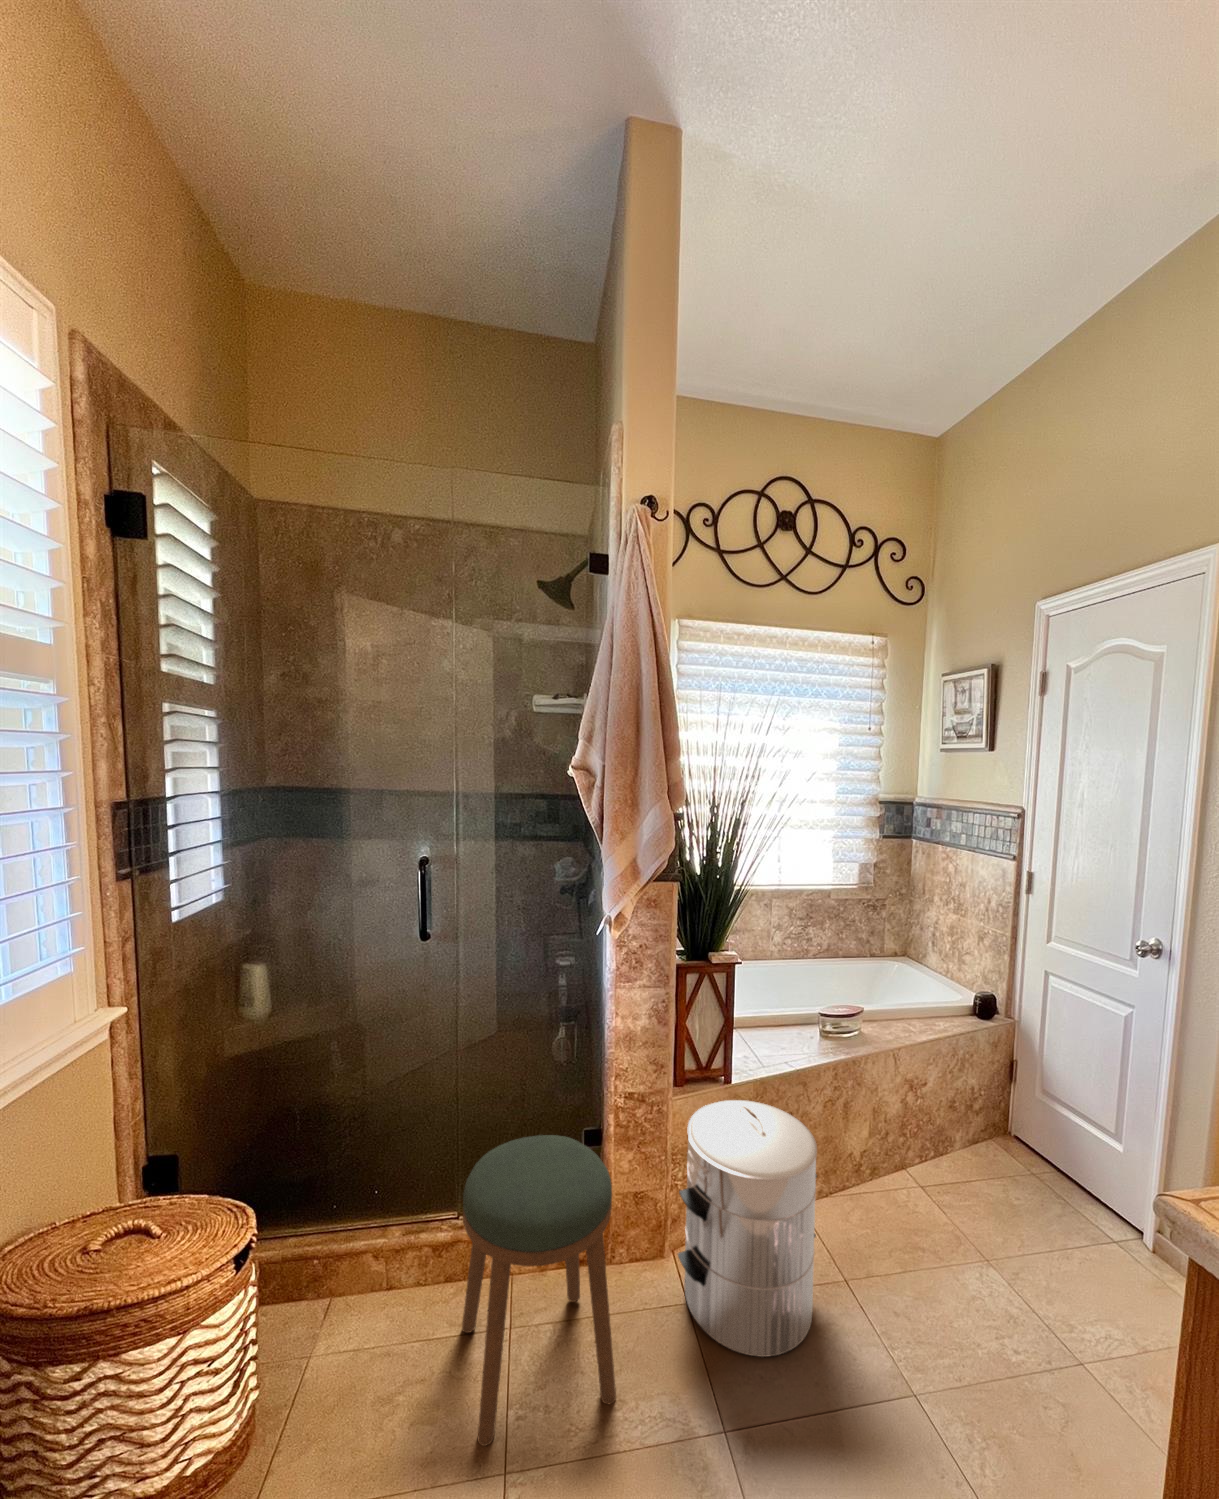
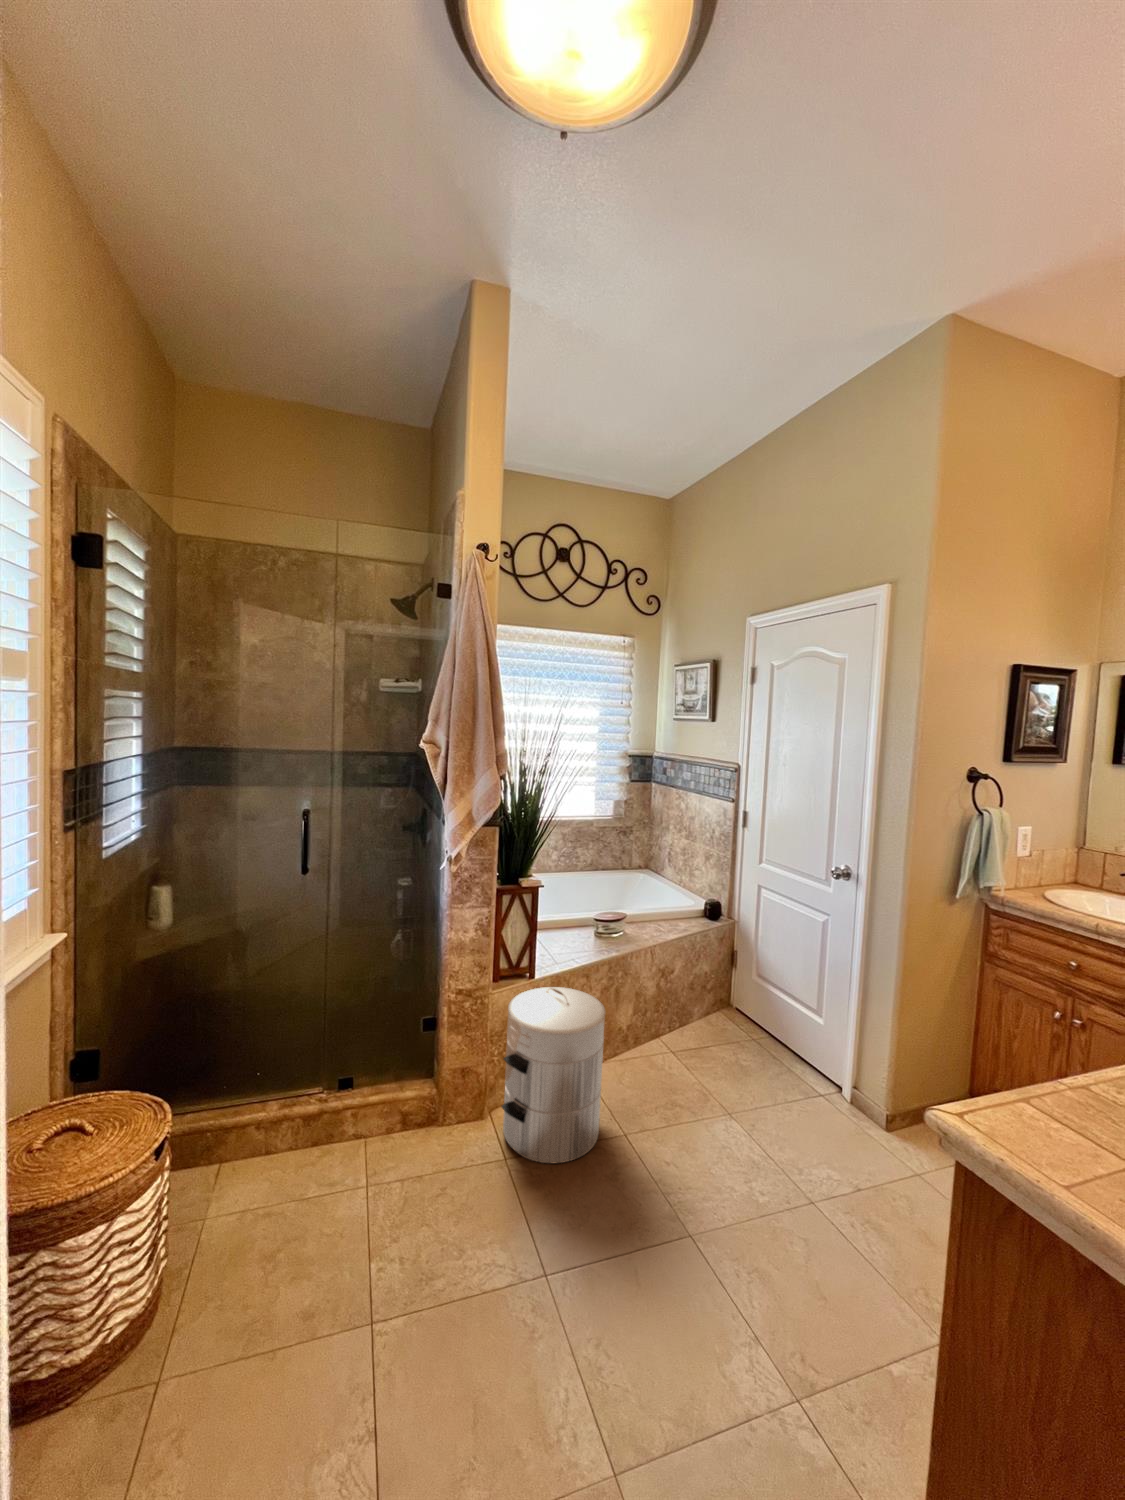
stool: present [462,1135,616,1446] -> none [324,1030,465,1268]

